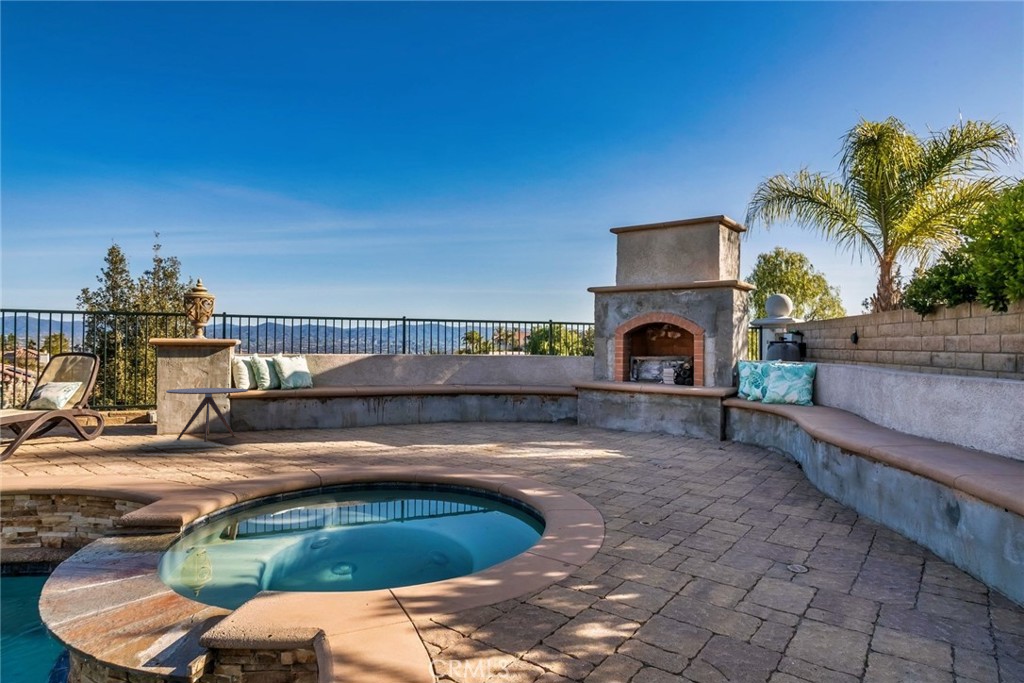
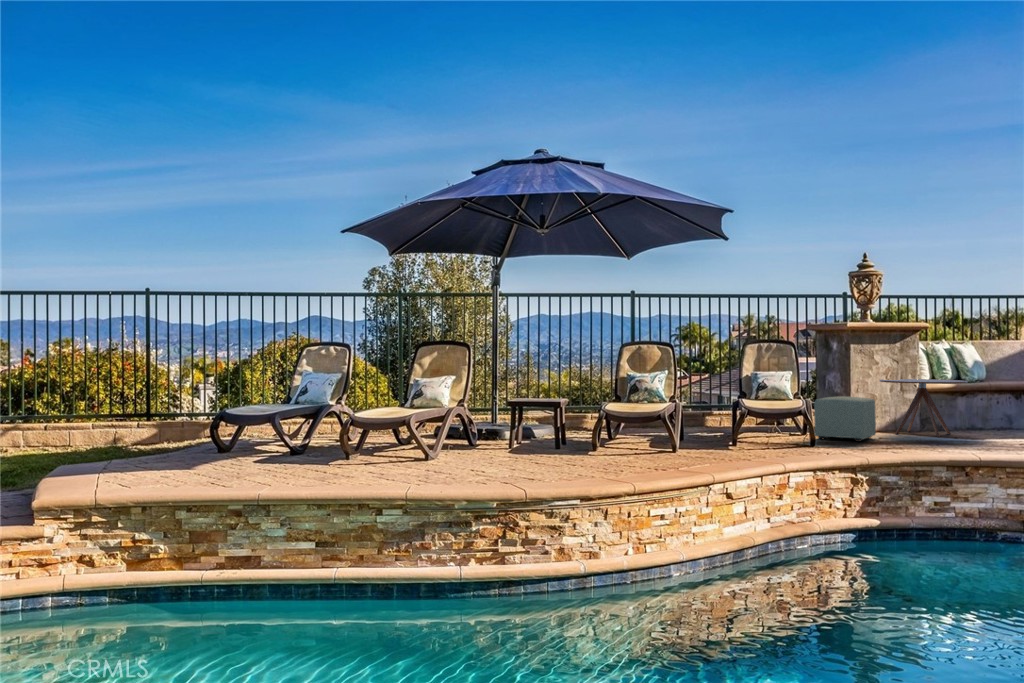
ottoman: none [44,407,128,454] -> present [814,396,876,442]

